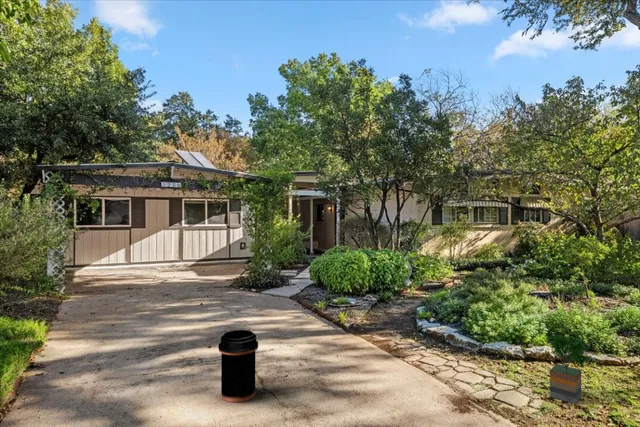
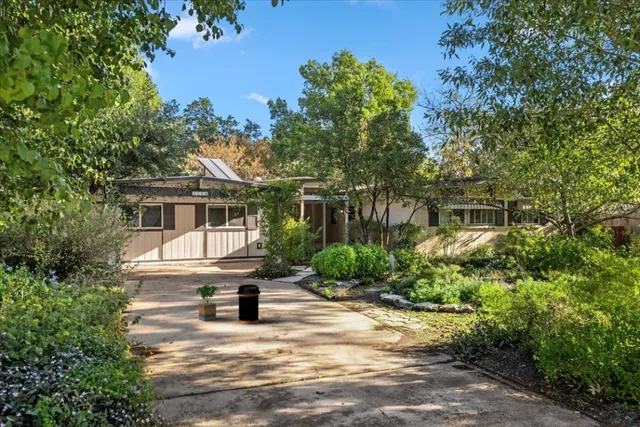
potted tree: present [546,335,591,404] -> present [196,285,220,321]

